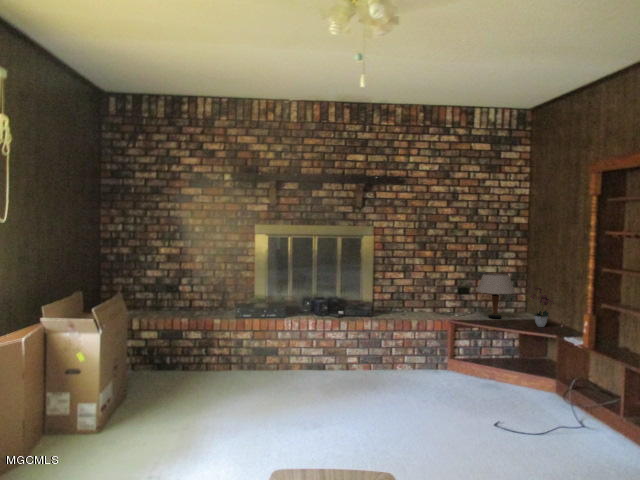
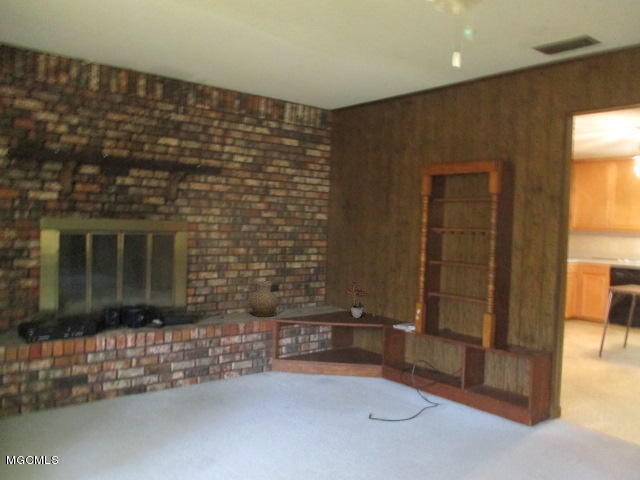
table lamp: present [476,274,516,318] -> none [292,269,329,313]
vase: none [430,283,459,318] -> present [249,281,278,317]

